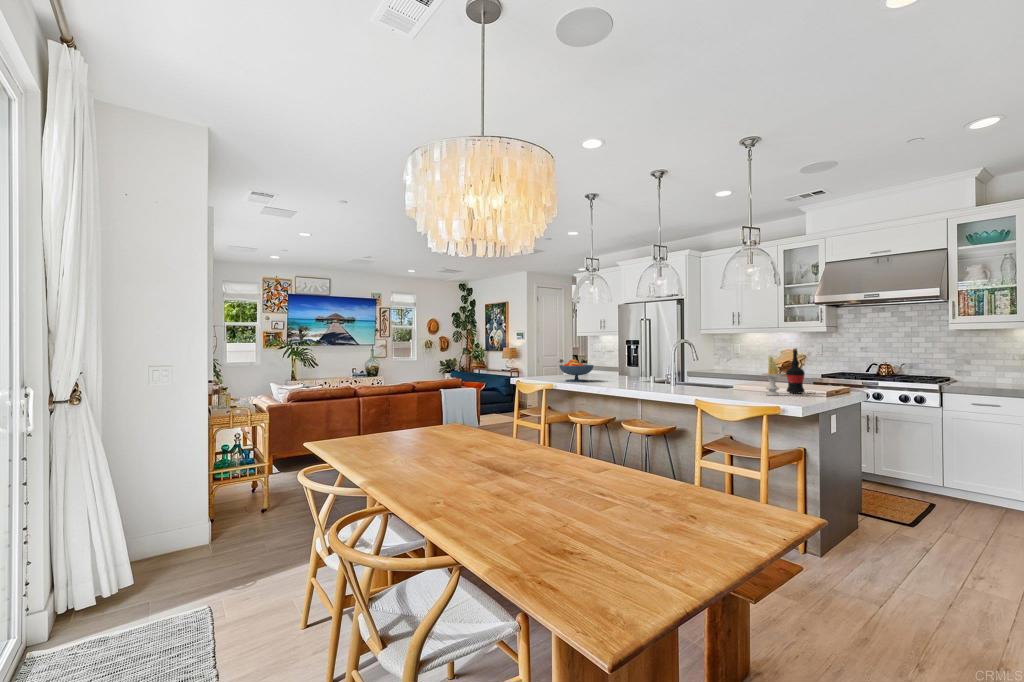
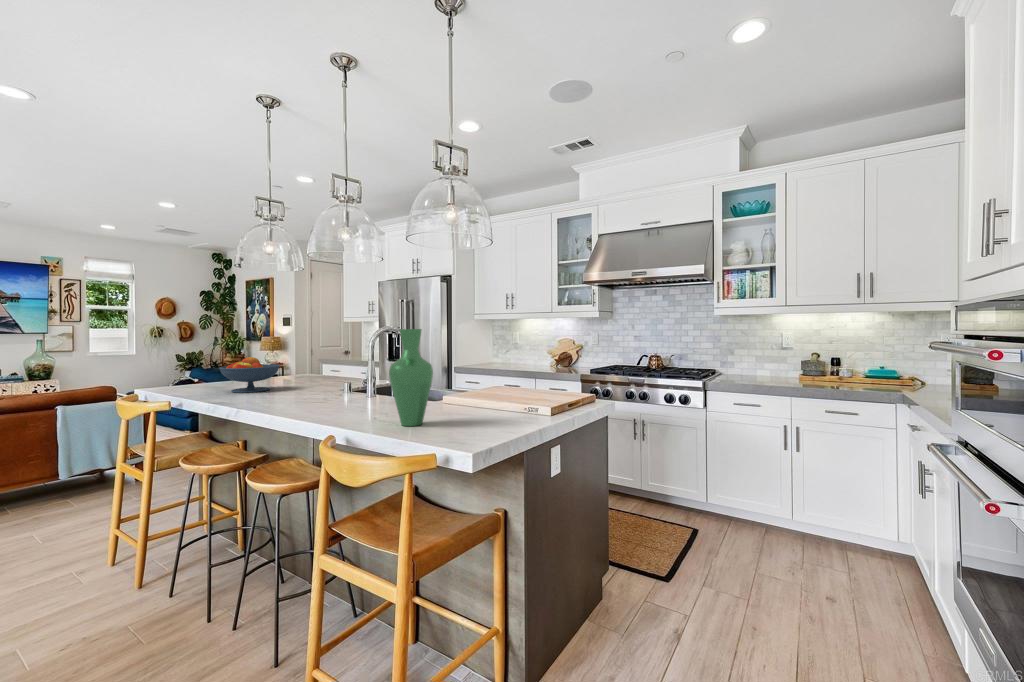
vase: none [723,340,751,397] -> present [389,329,433,426]
wine bottle: present [786,349,805,393] -> none [507,341,532,408]
candle: present [762,356,783,396] -> none [462,354,493,417]

